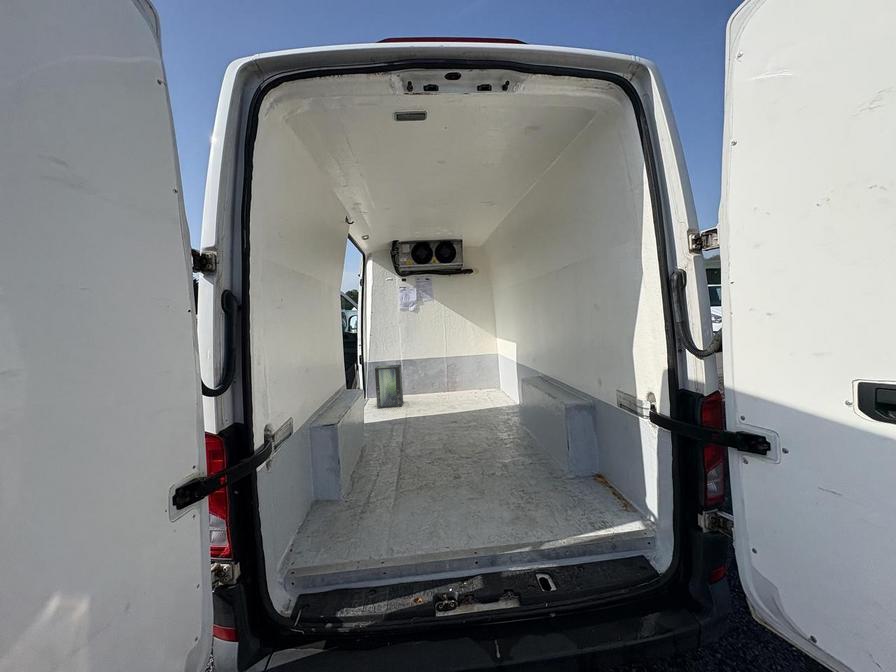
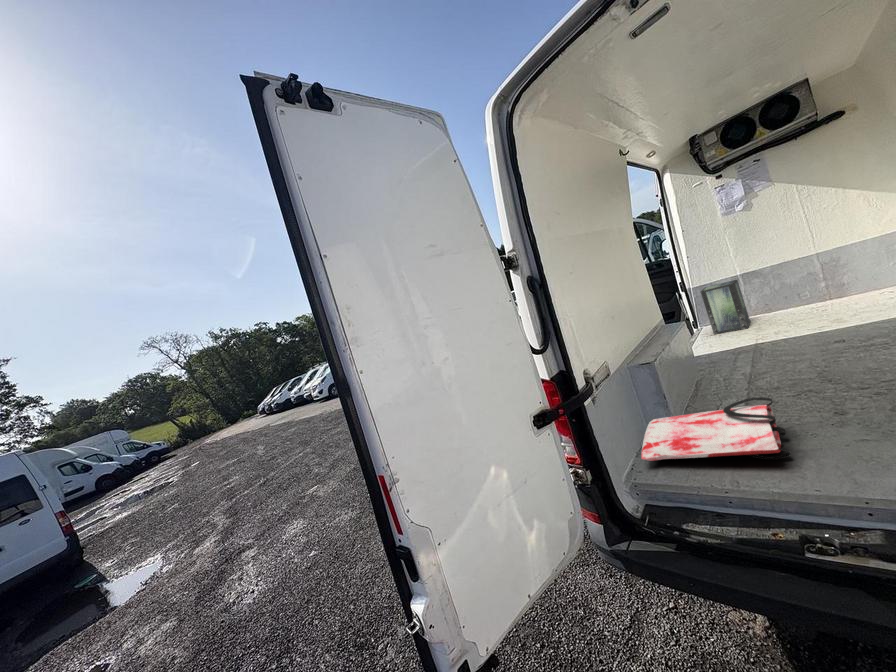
bag: none [303,465,429,538] -> present [641,397,790,461]

